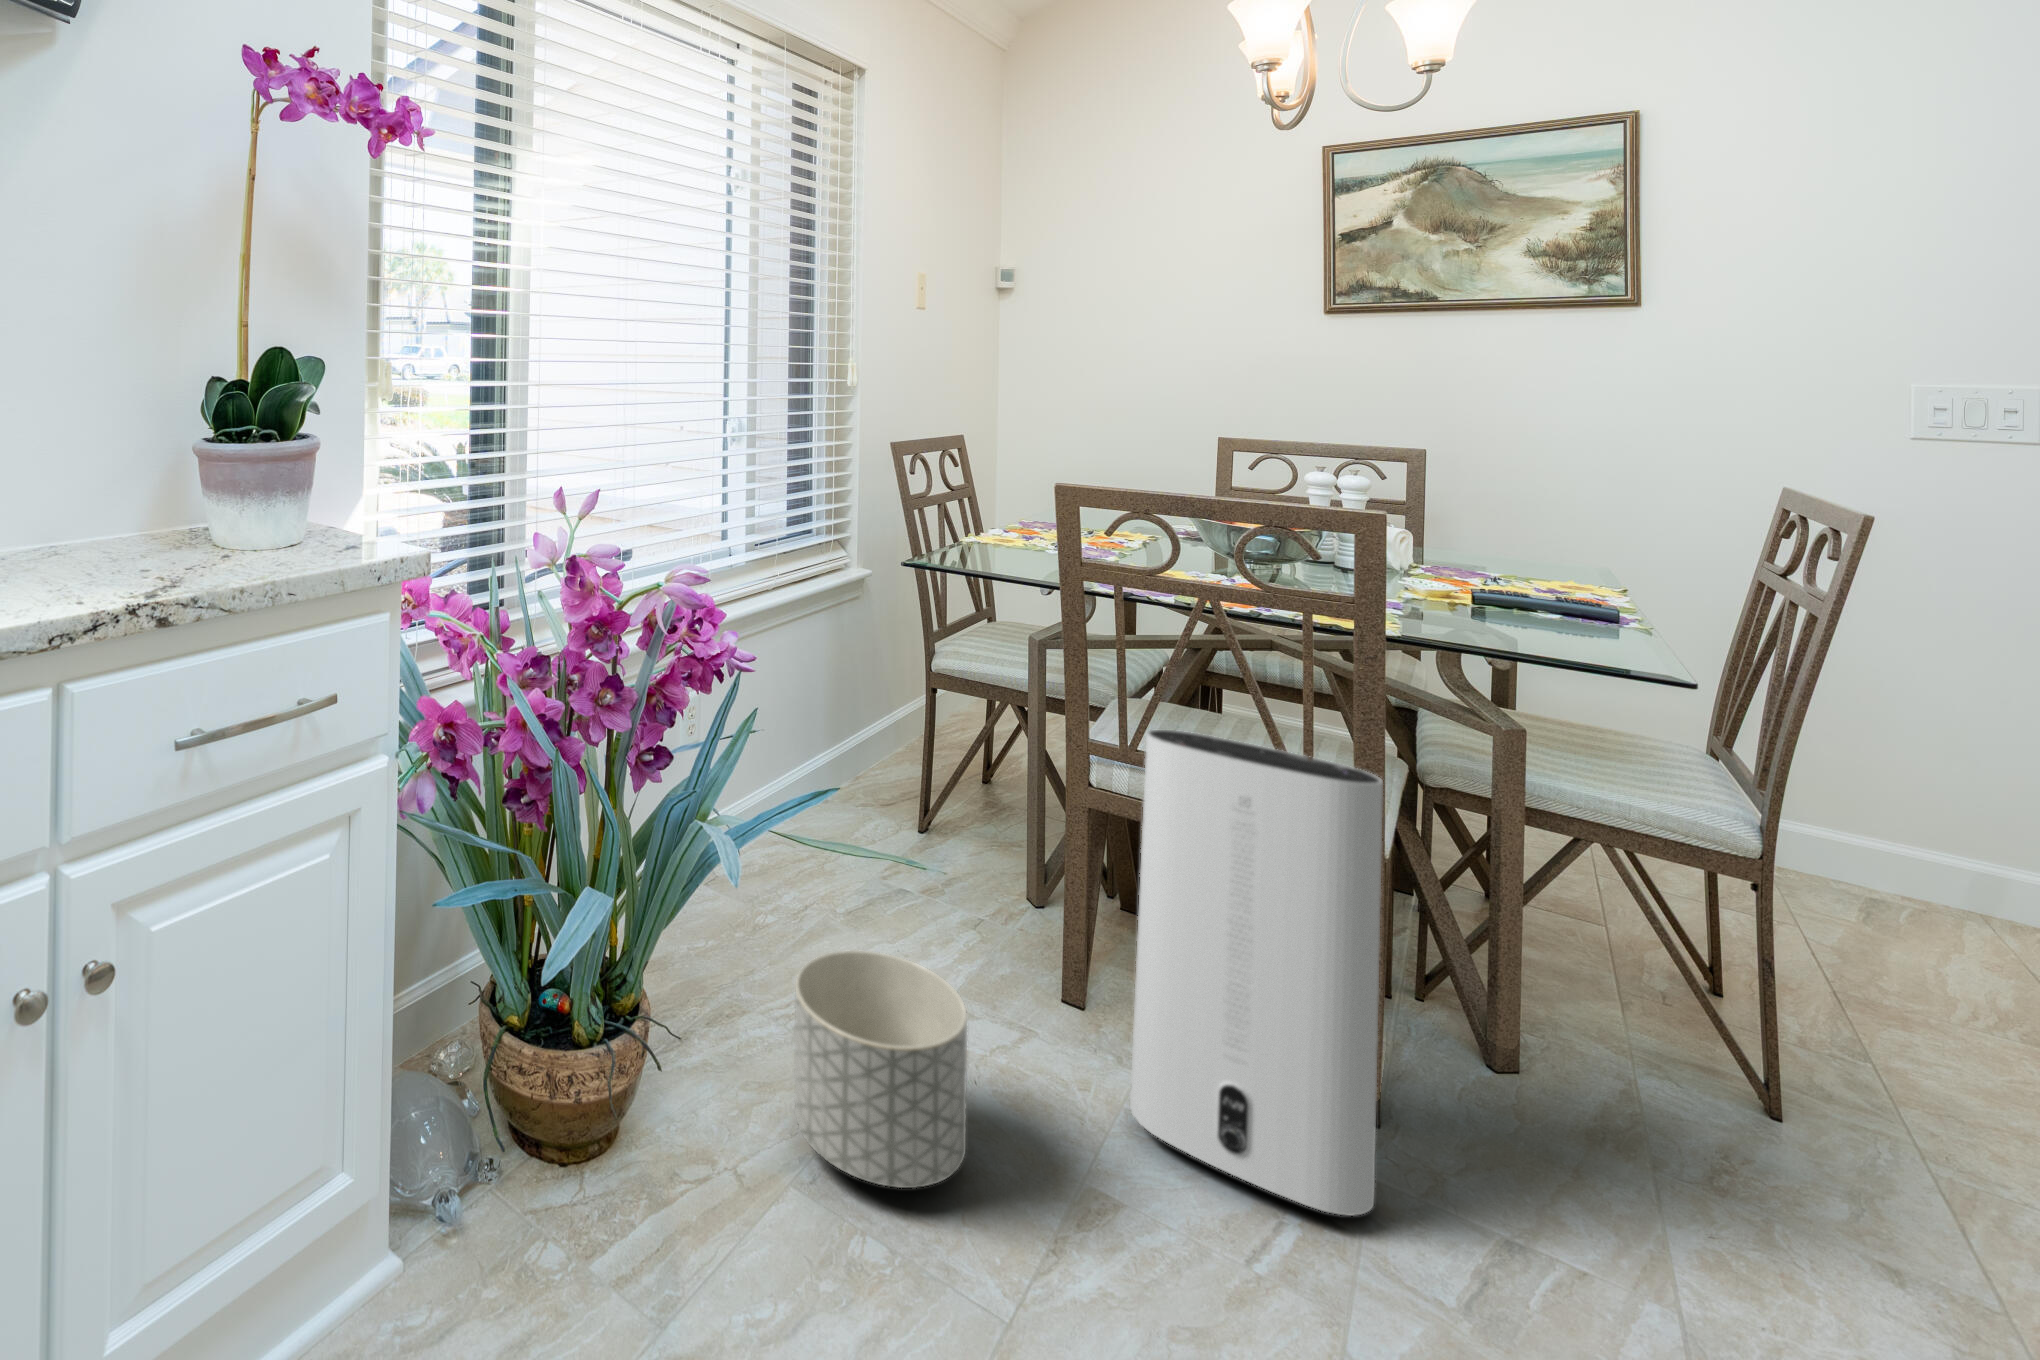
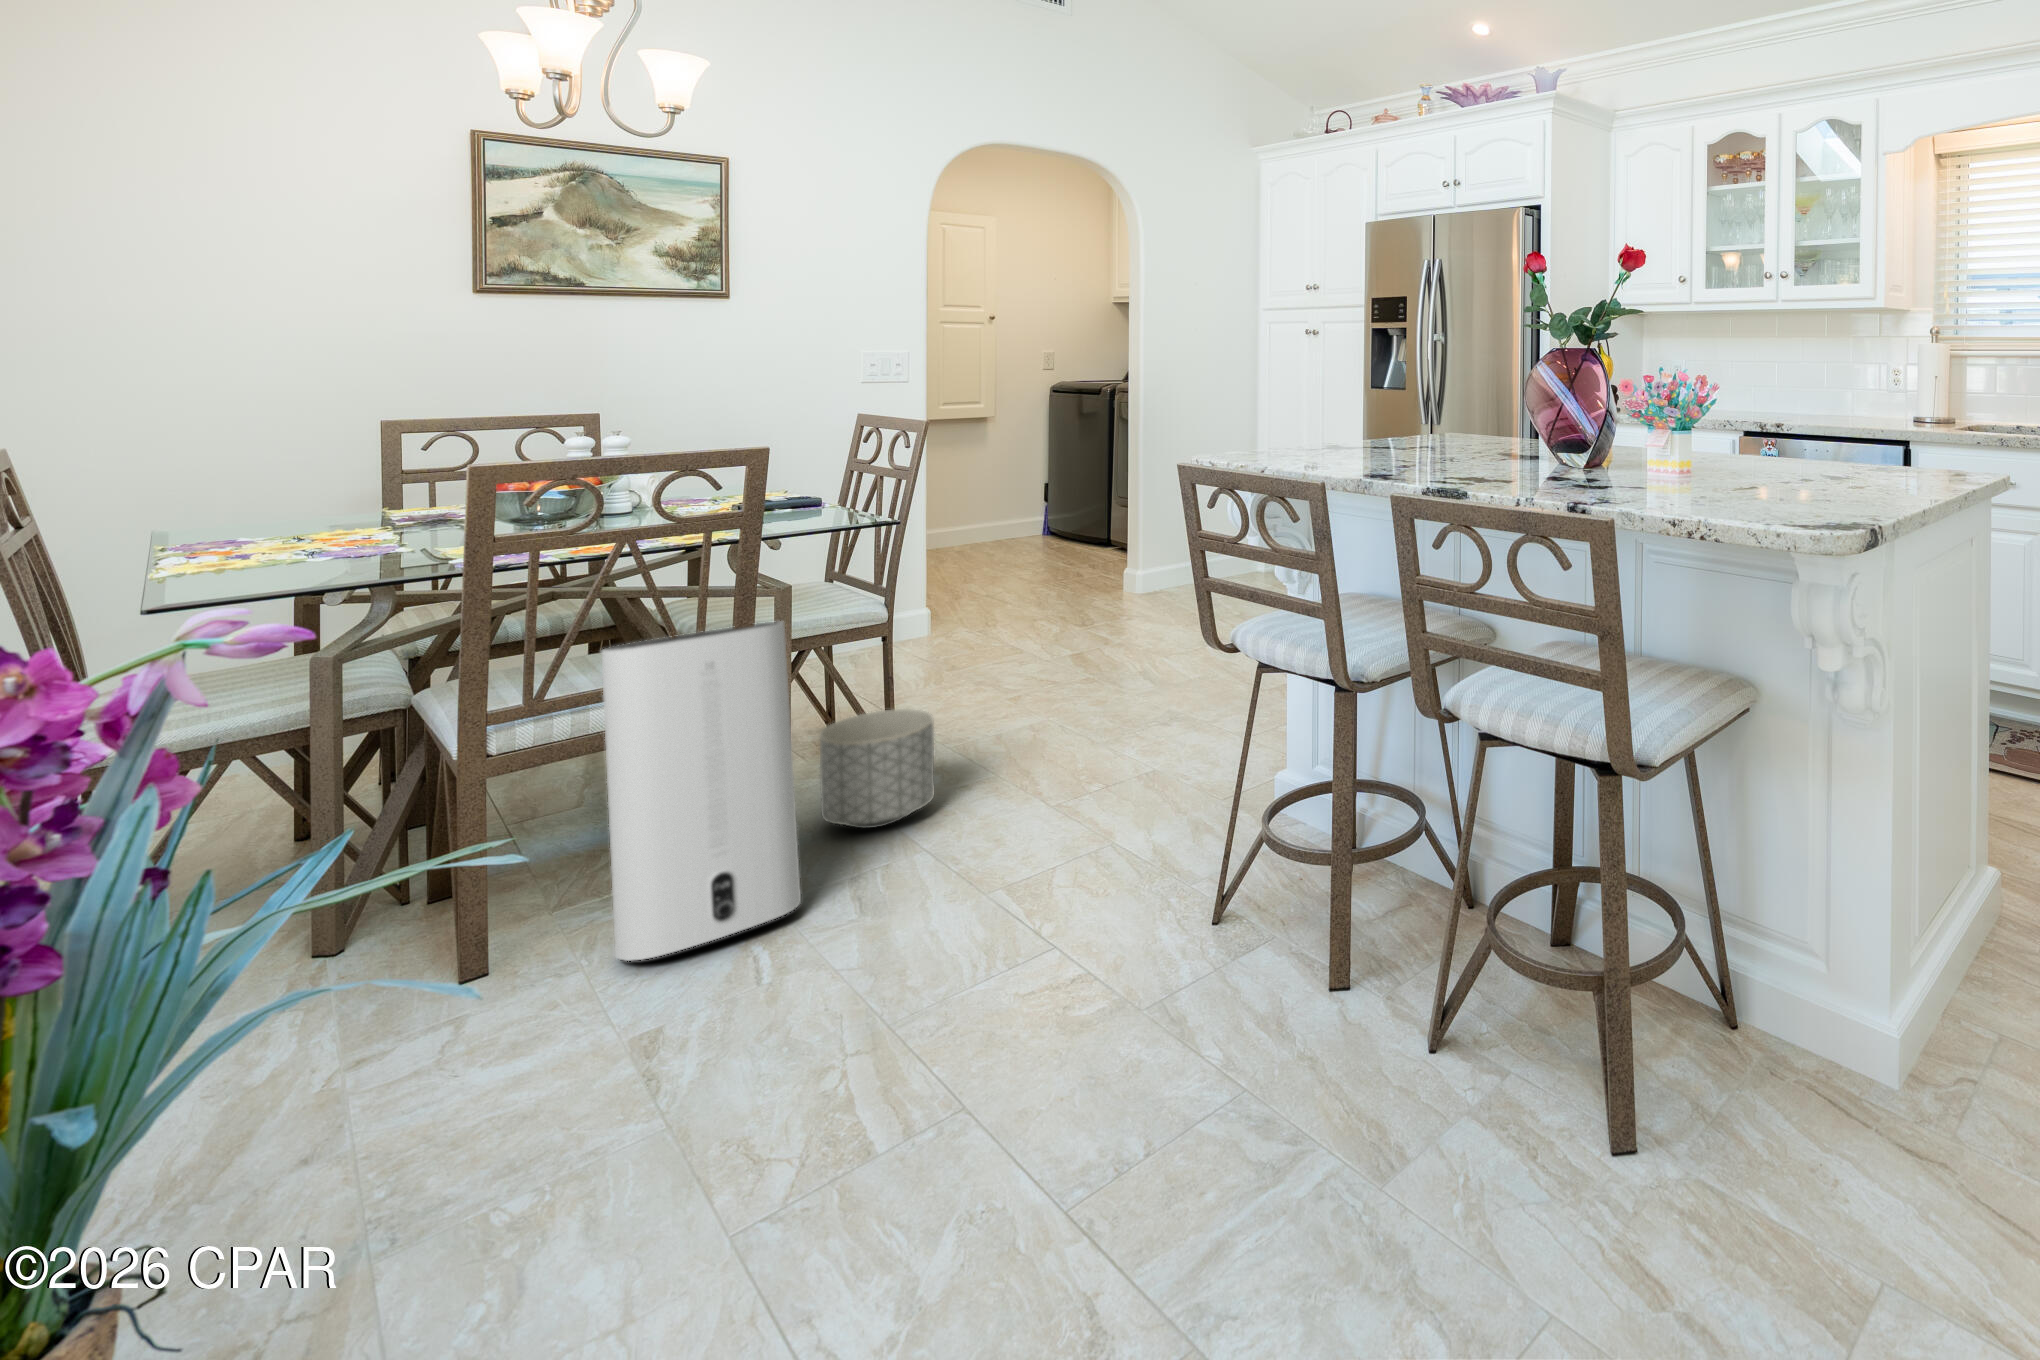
planter: present [795,950,967,1188] -> present [820,709,934,828]

